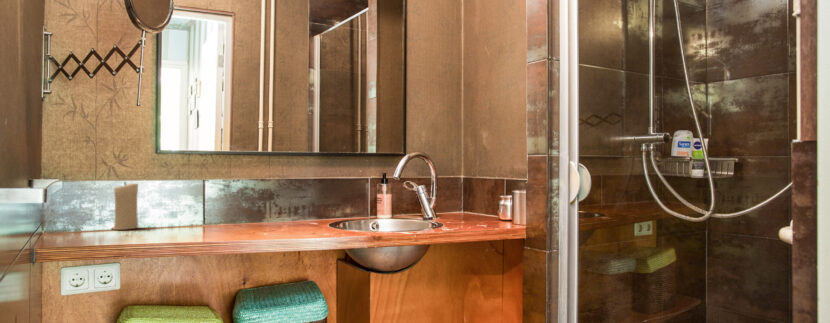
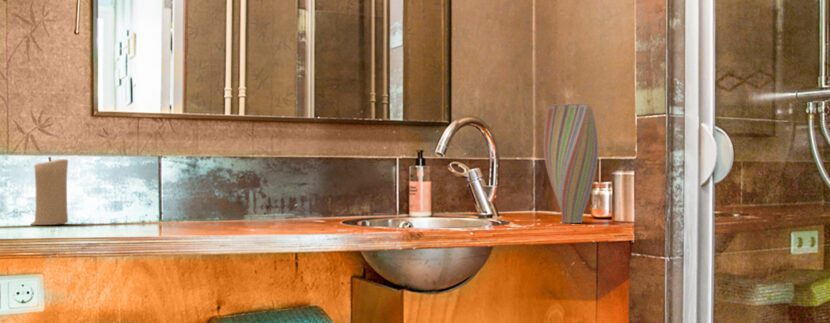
vase: none [467,145,504,225] -> present [544,103,599,223]

